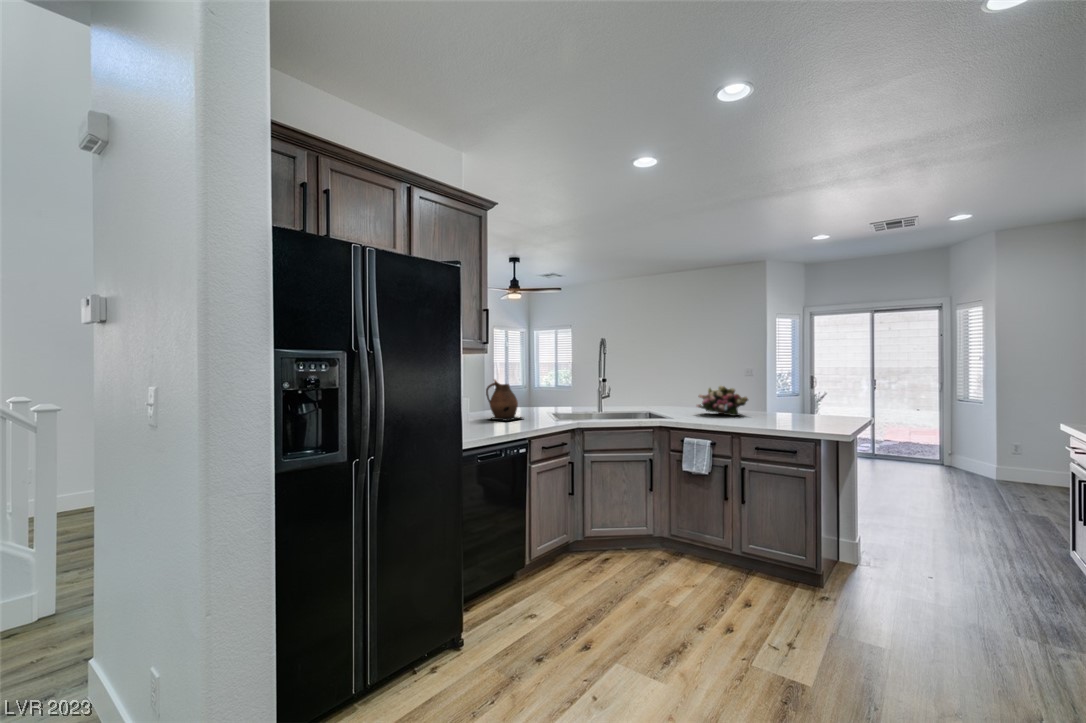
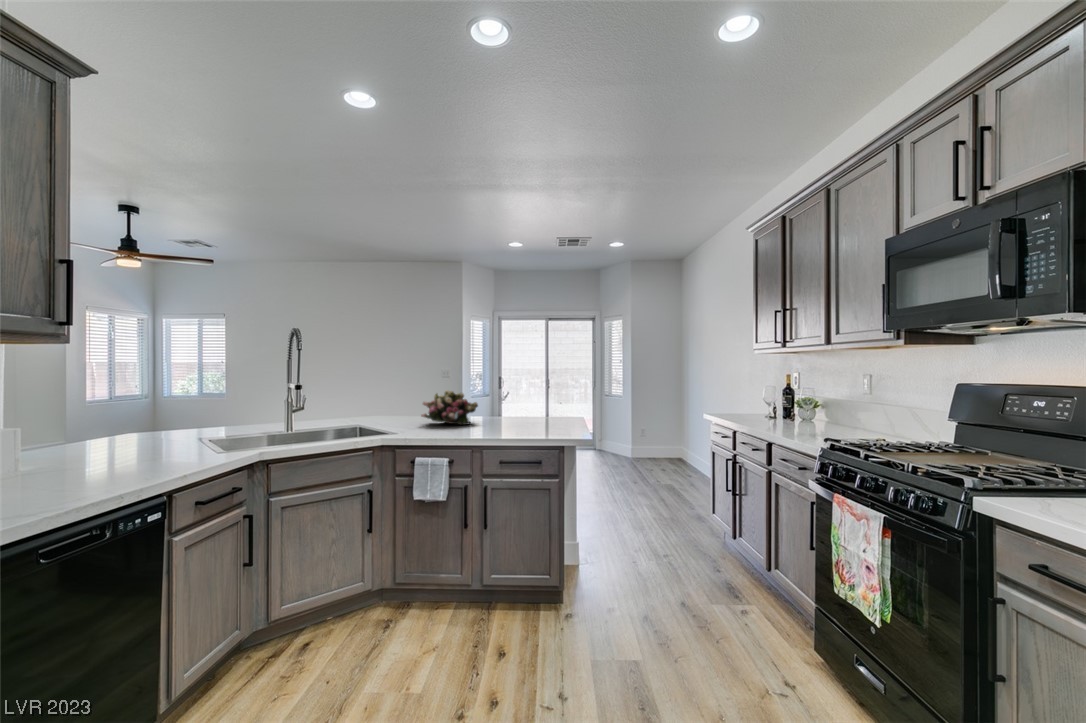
ceramic pitcher: present [486,380,522,421] -> none [66,392,156,466]

